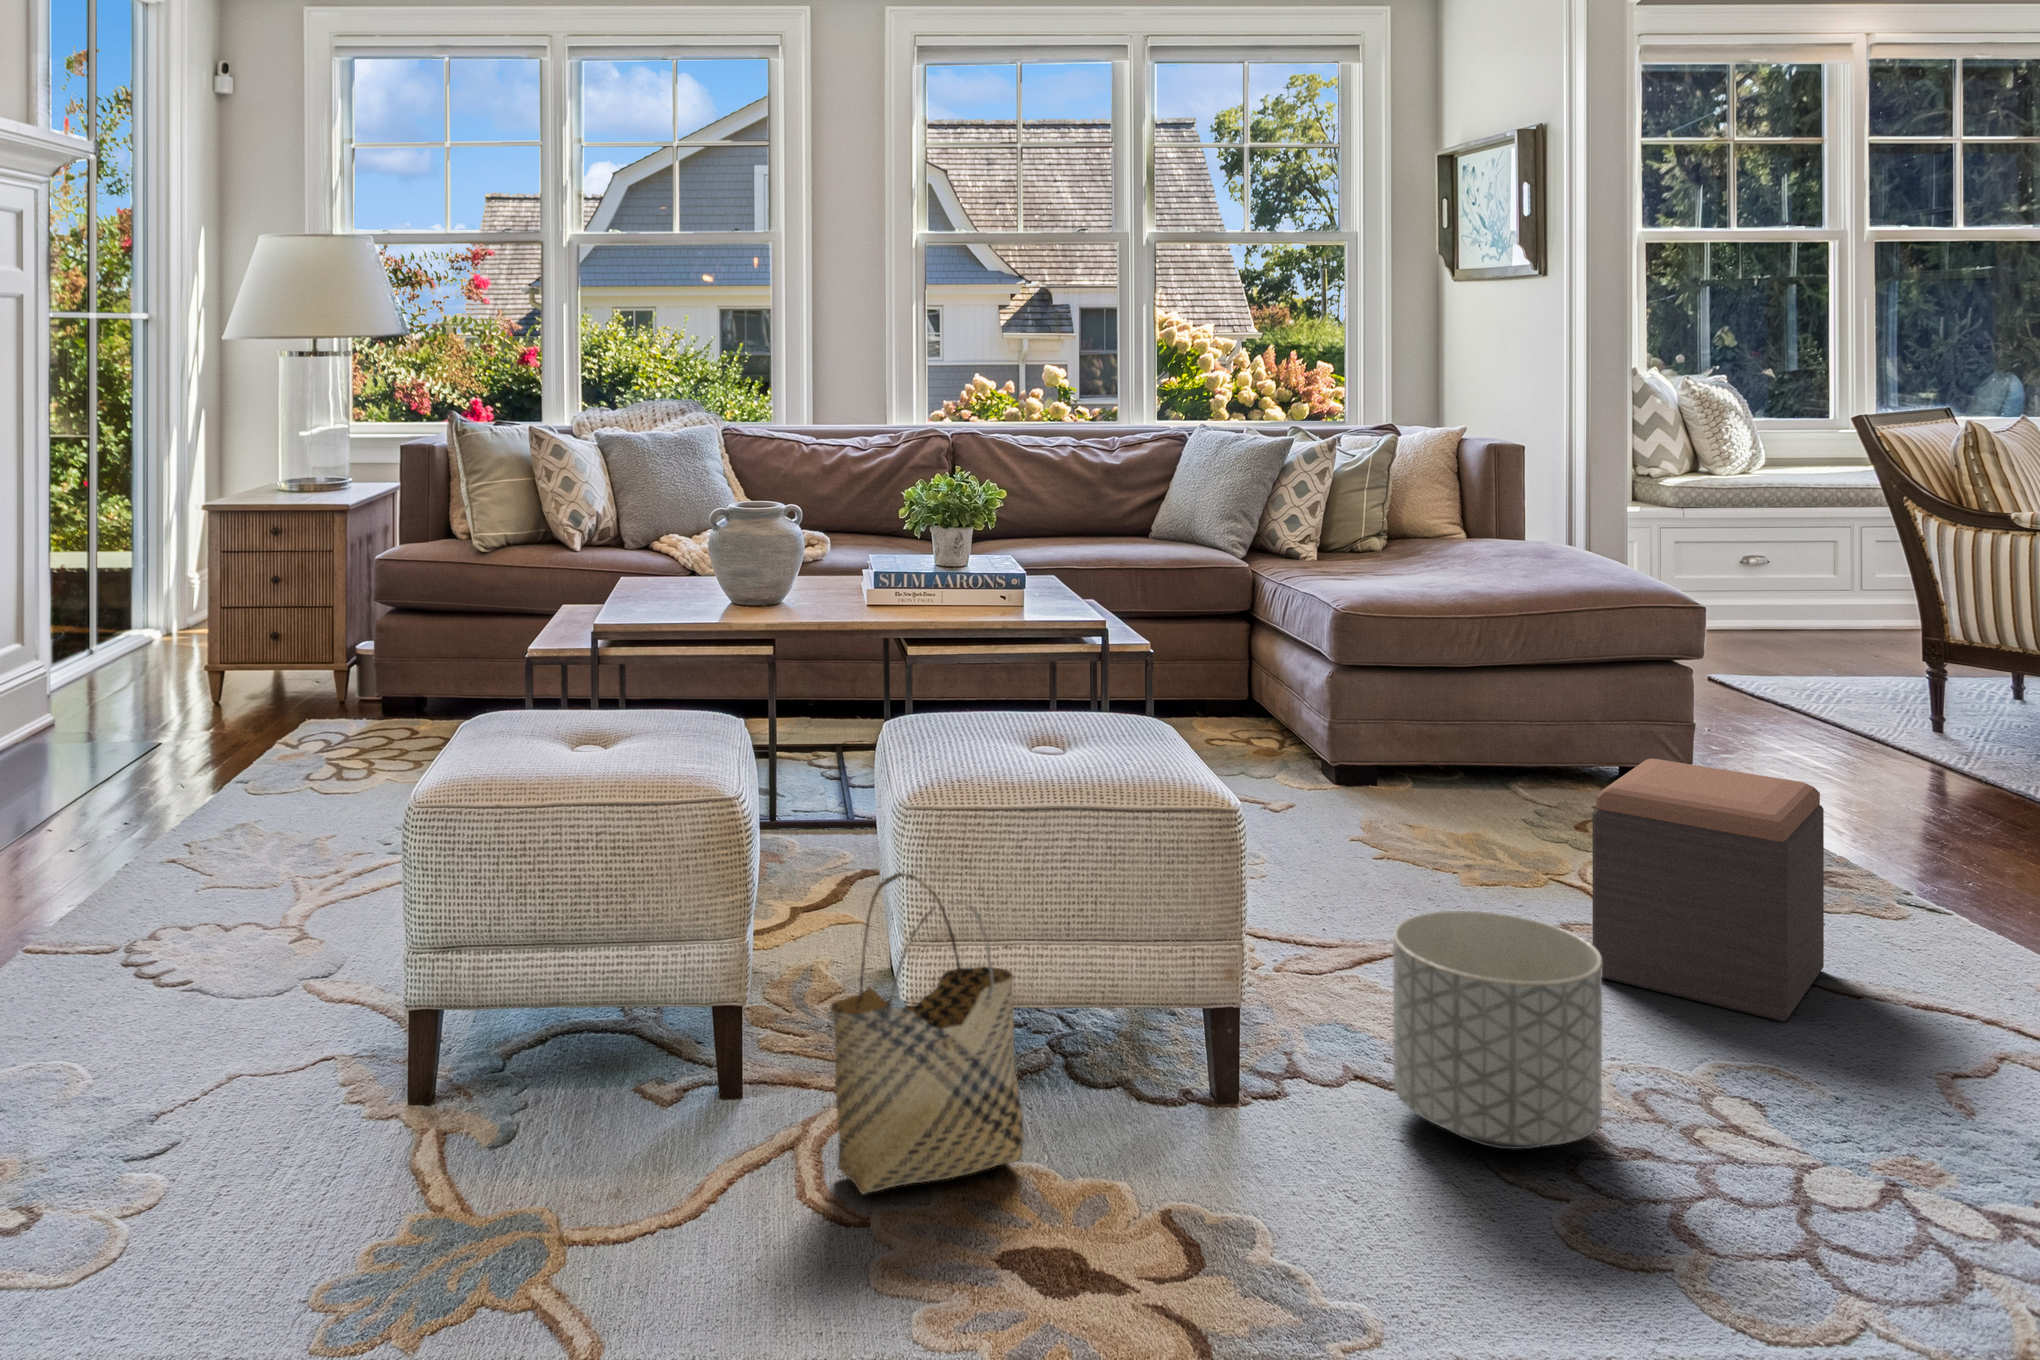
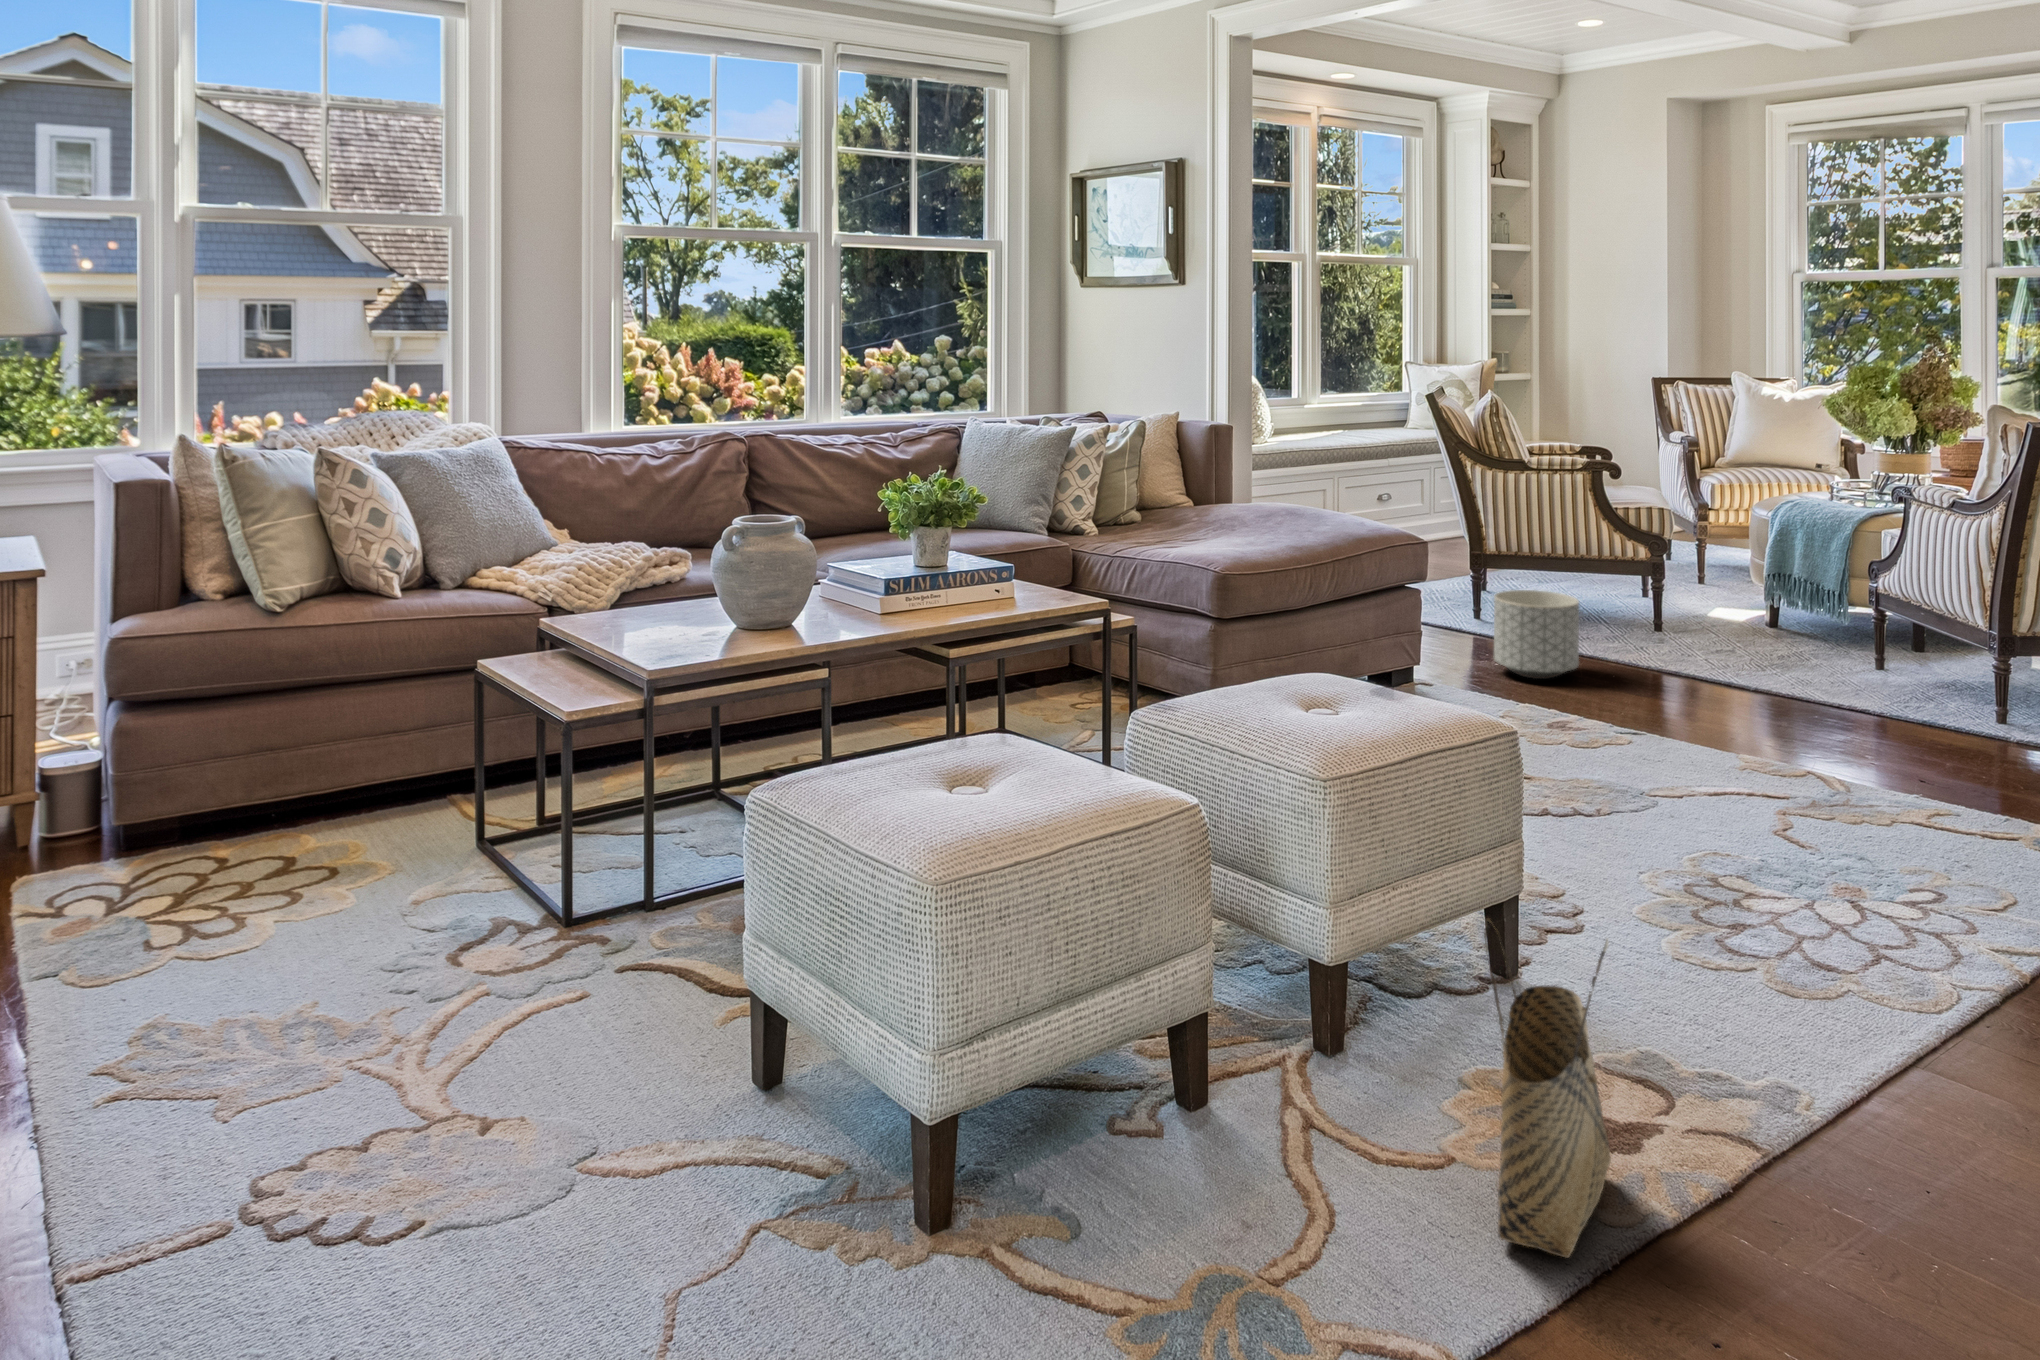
footstool: present [1592,759,1824,1022] -> none [1585,675,1760,857]
planter: present [1393,911,1602,1149] -> present [1494,590,1579,679]

